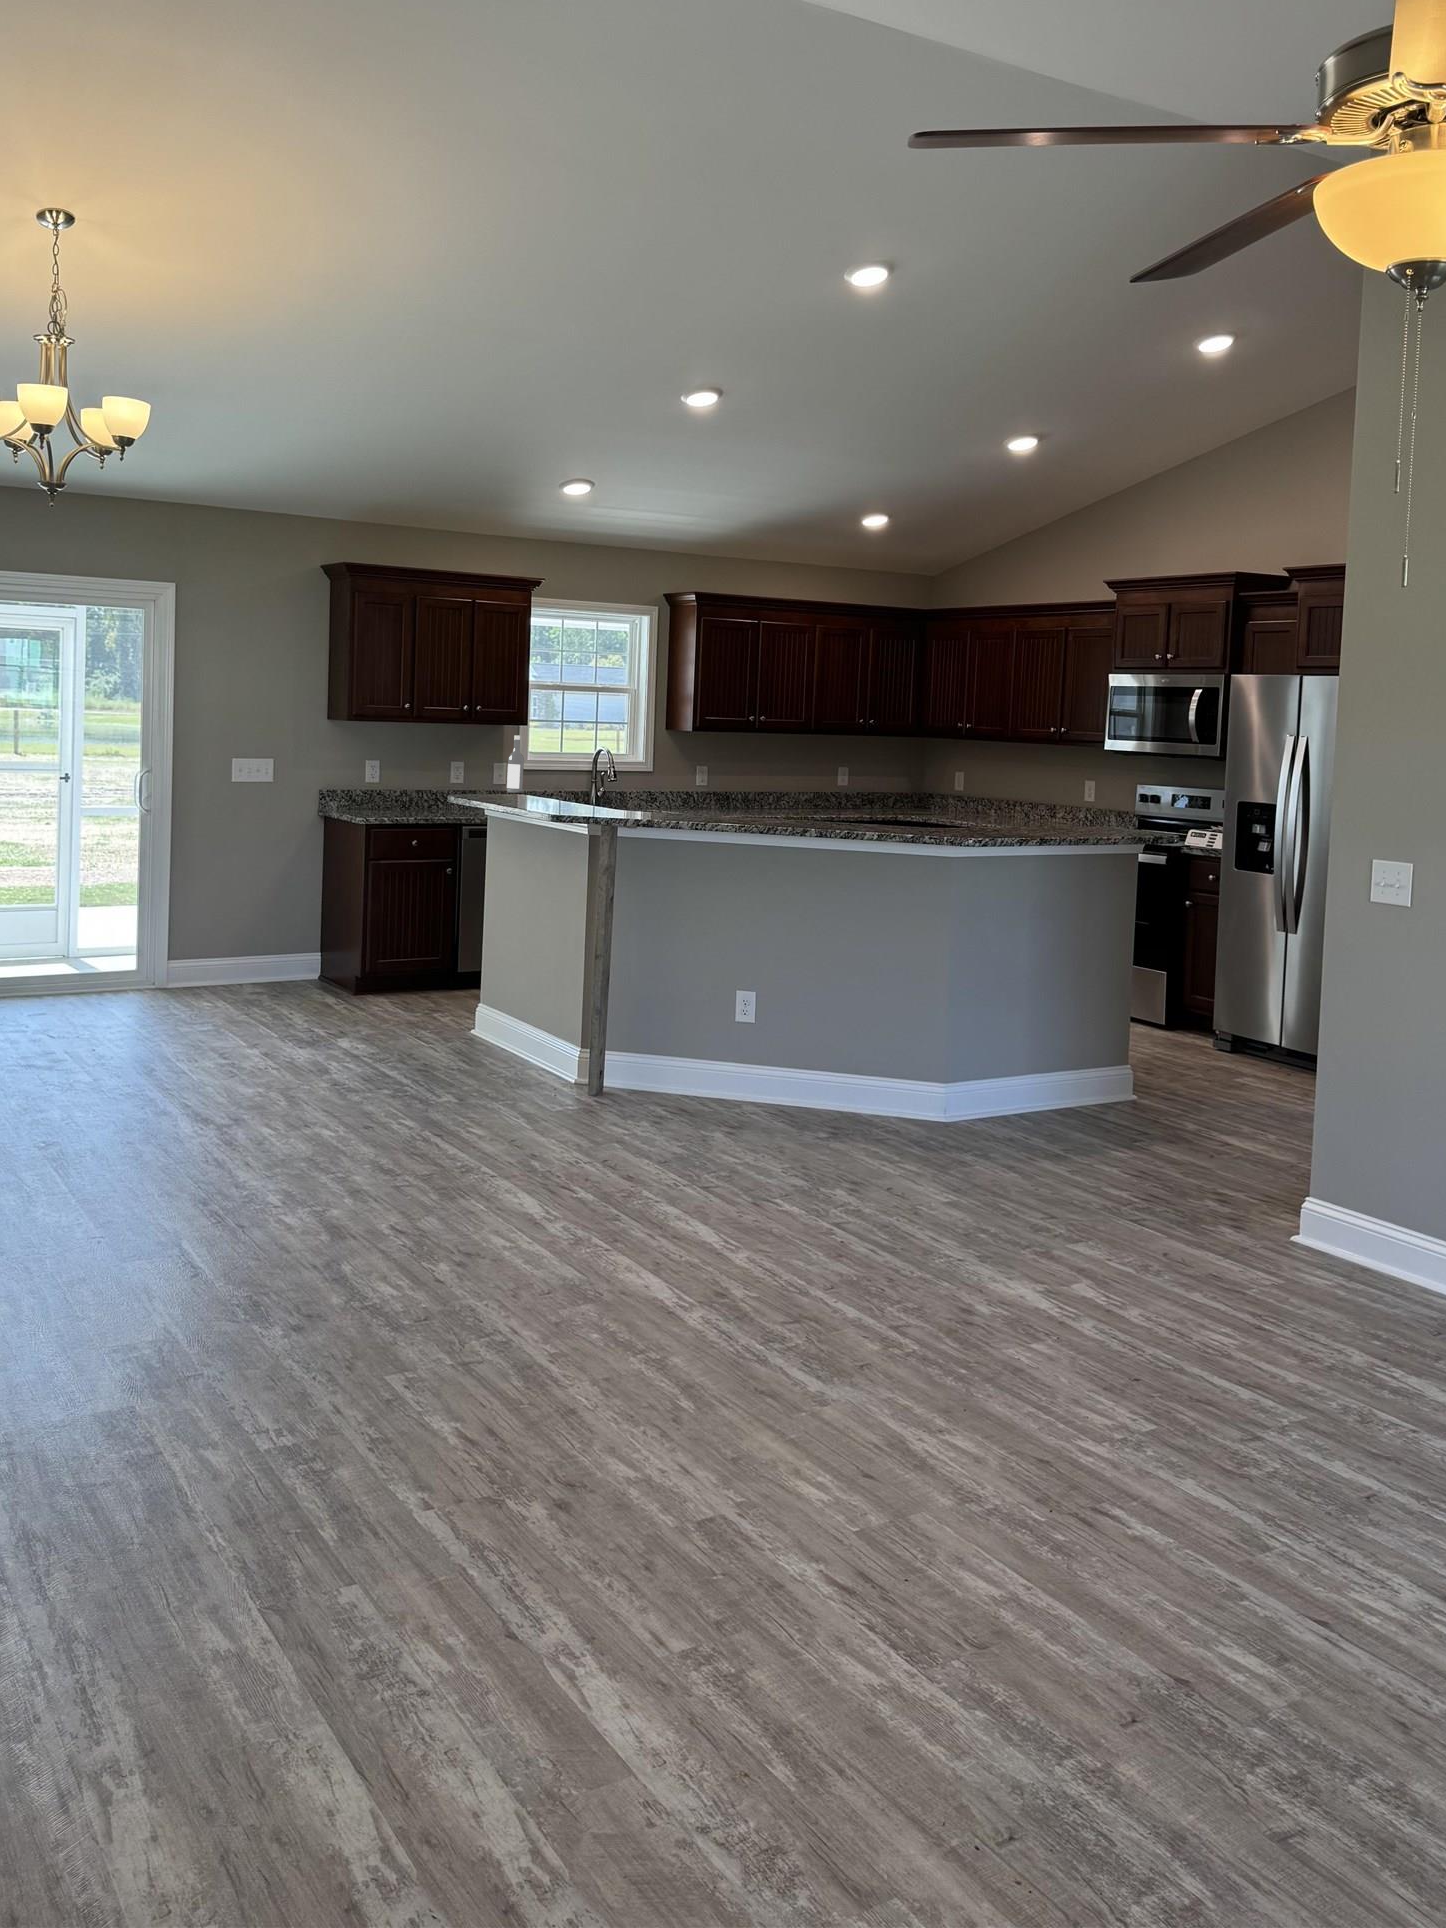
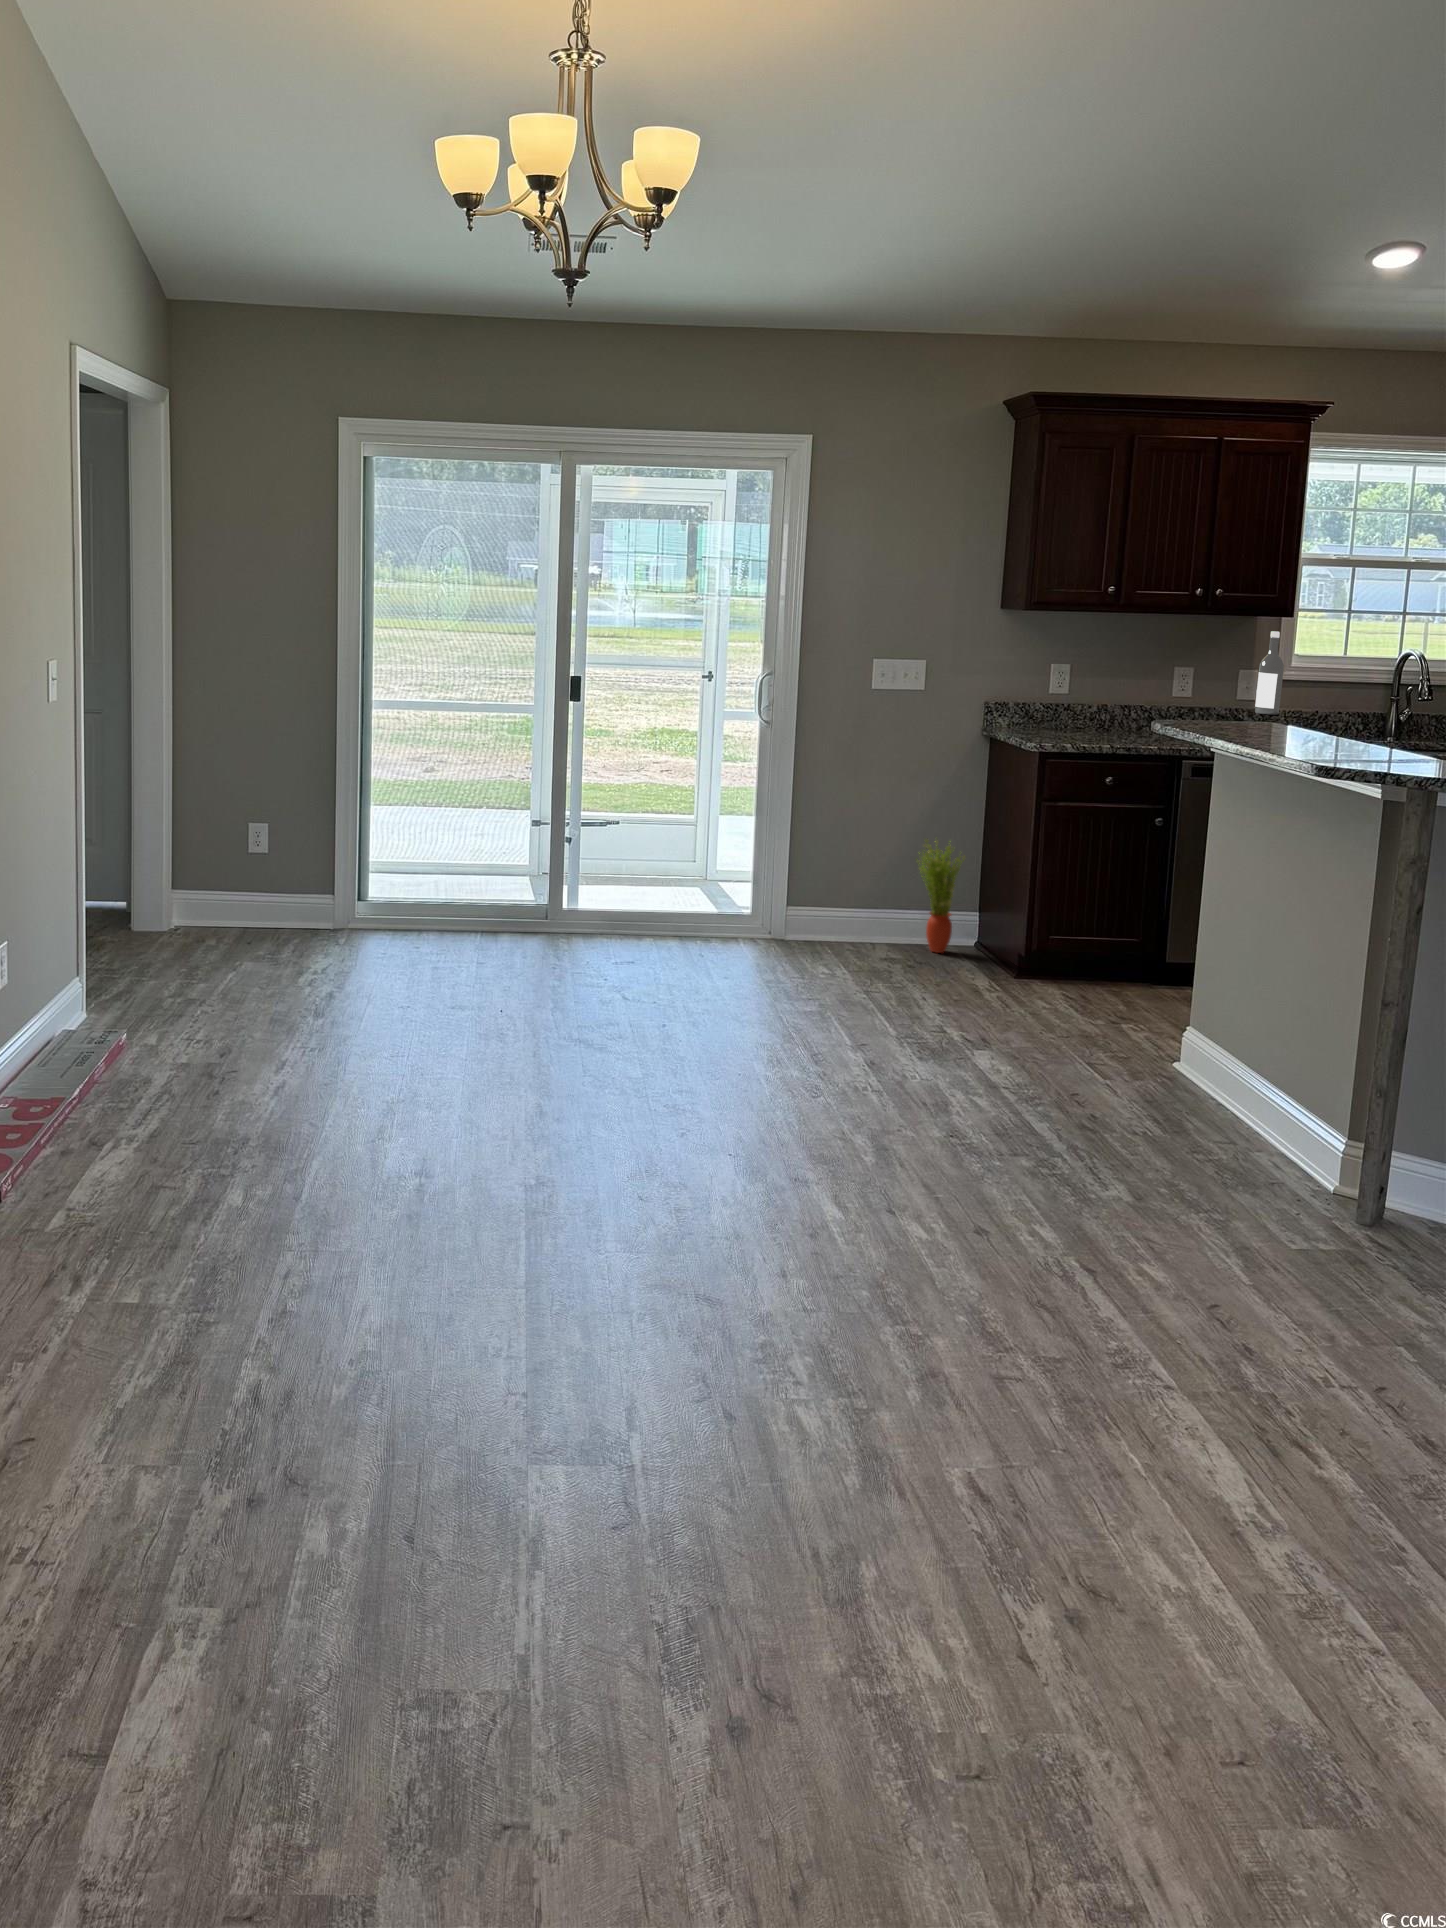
potted plant: none [271,895,311,983] -> present [916,840,965,953]

